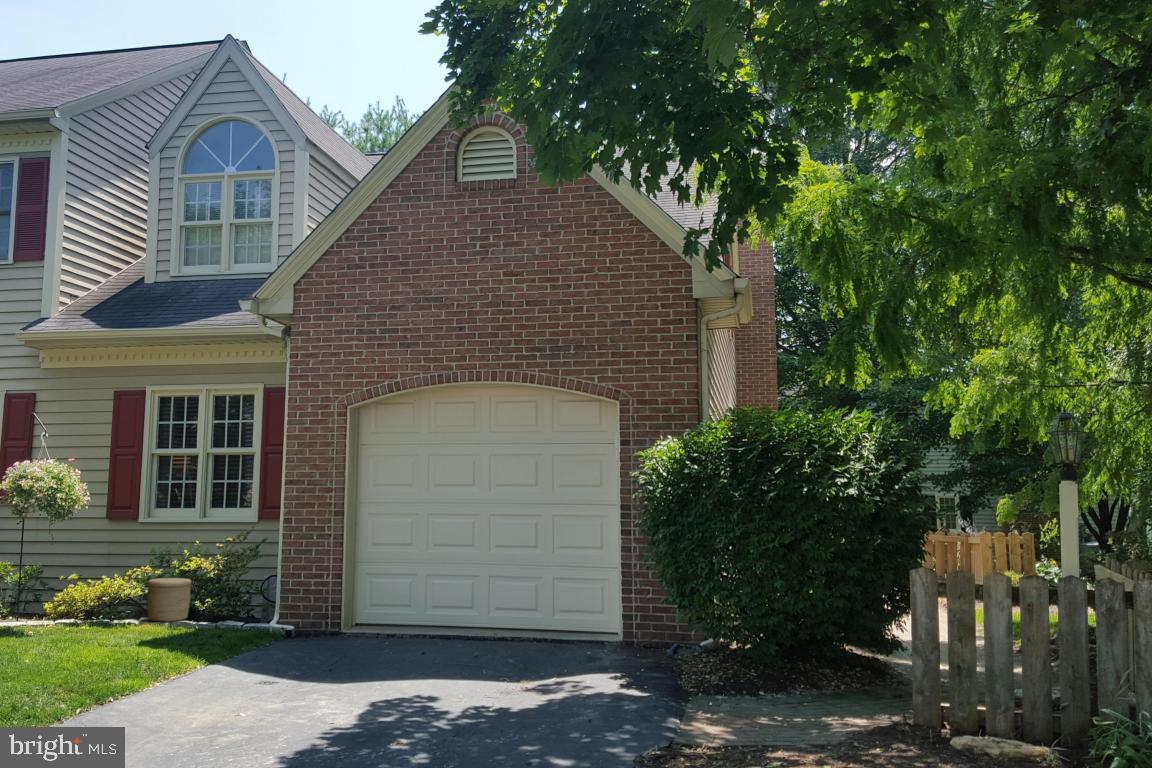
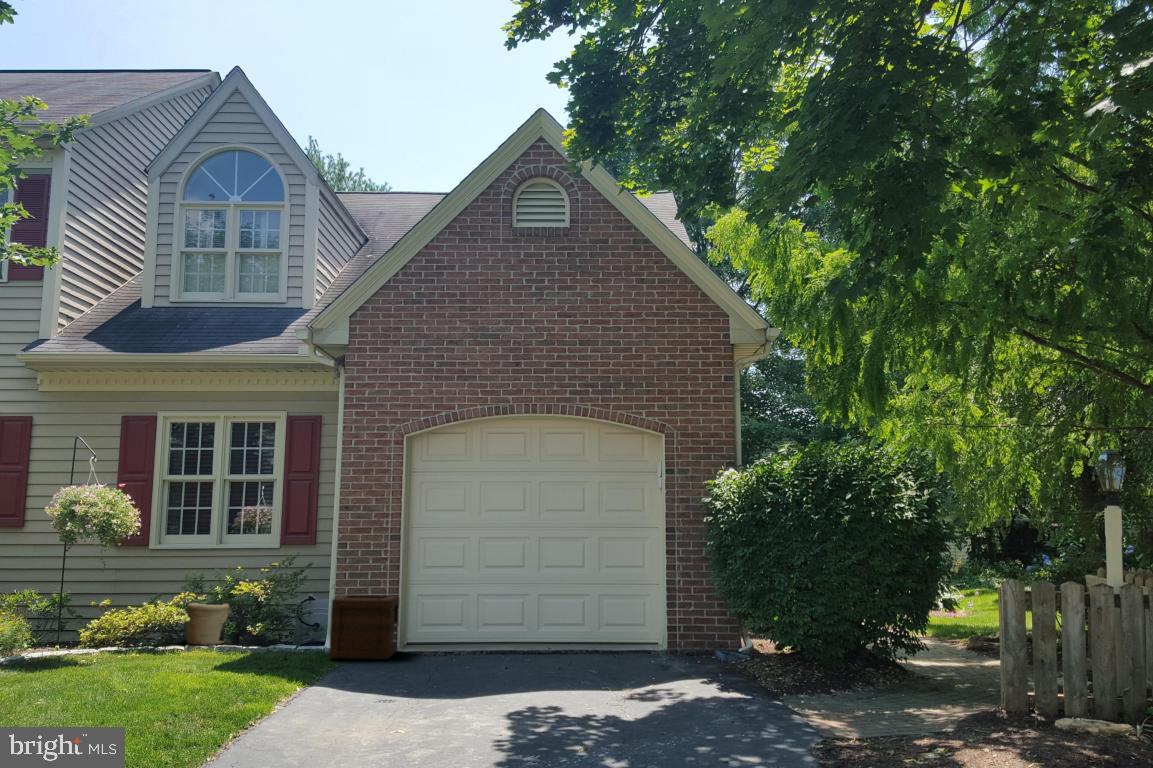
wooden crate: none [257,574,341,644] -> present [329,595,399,660]

